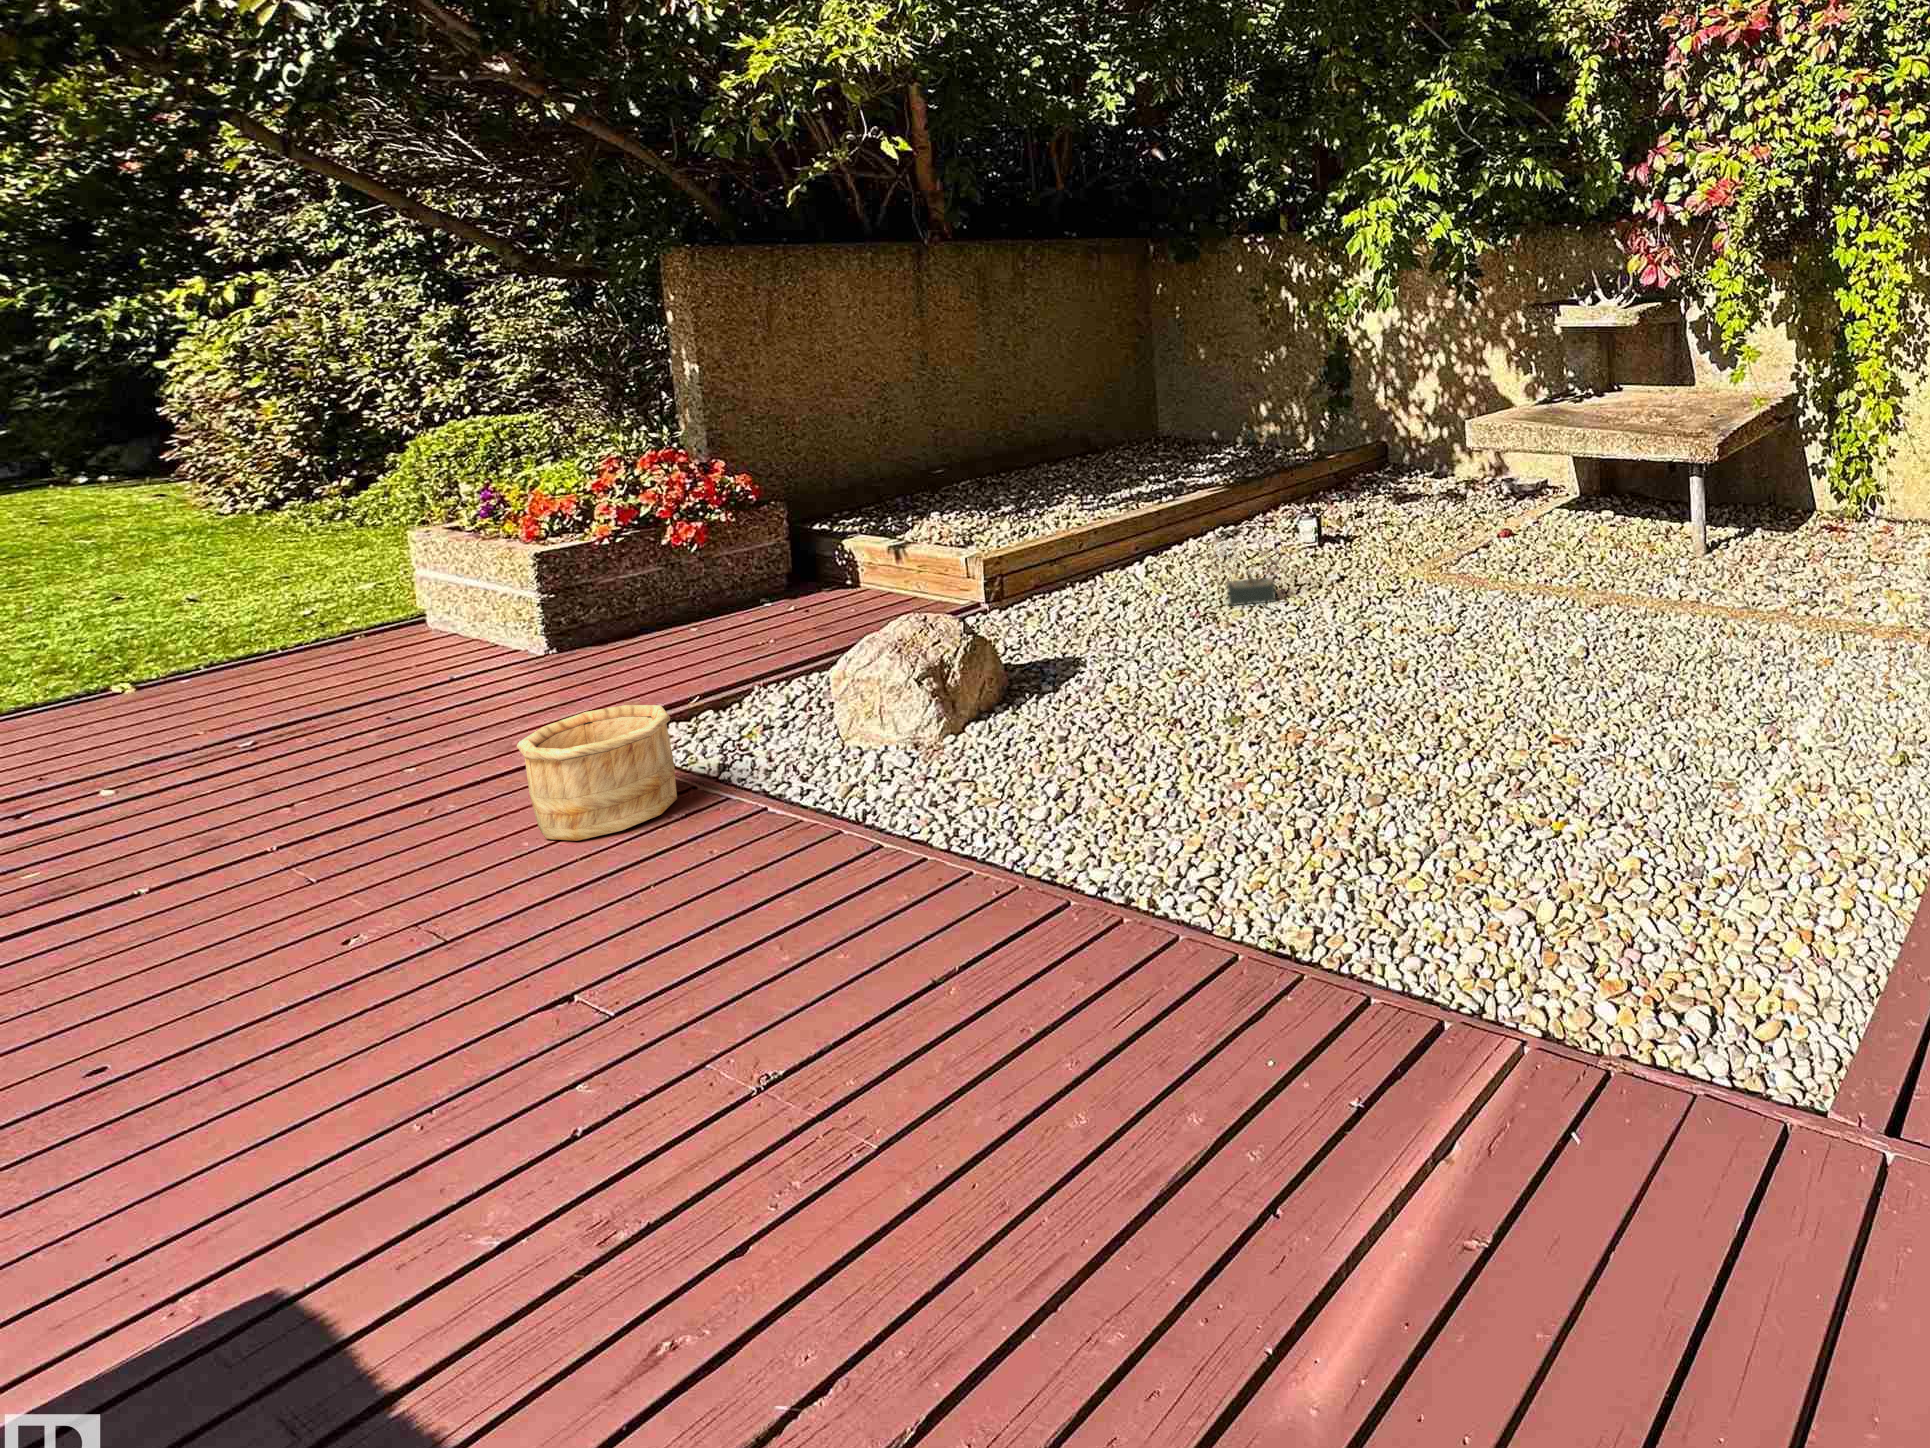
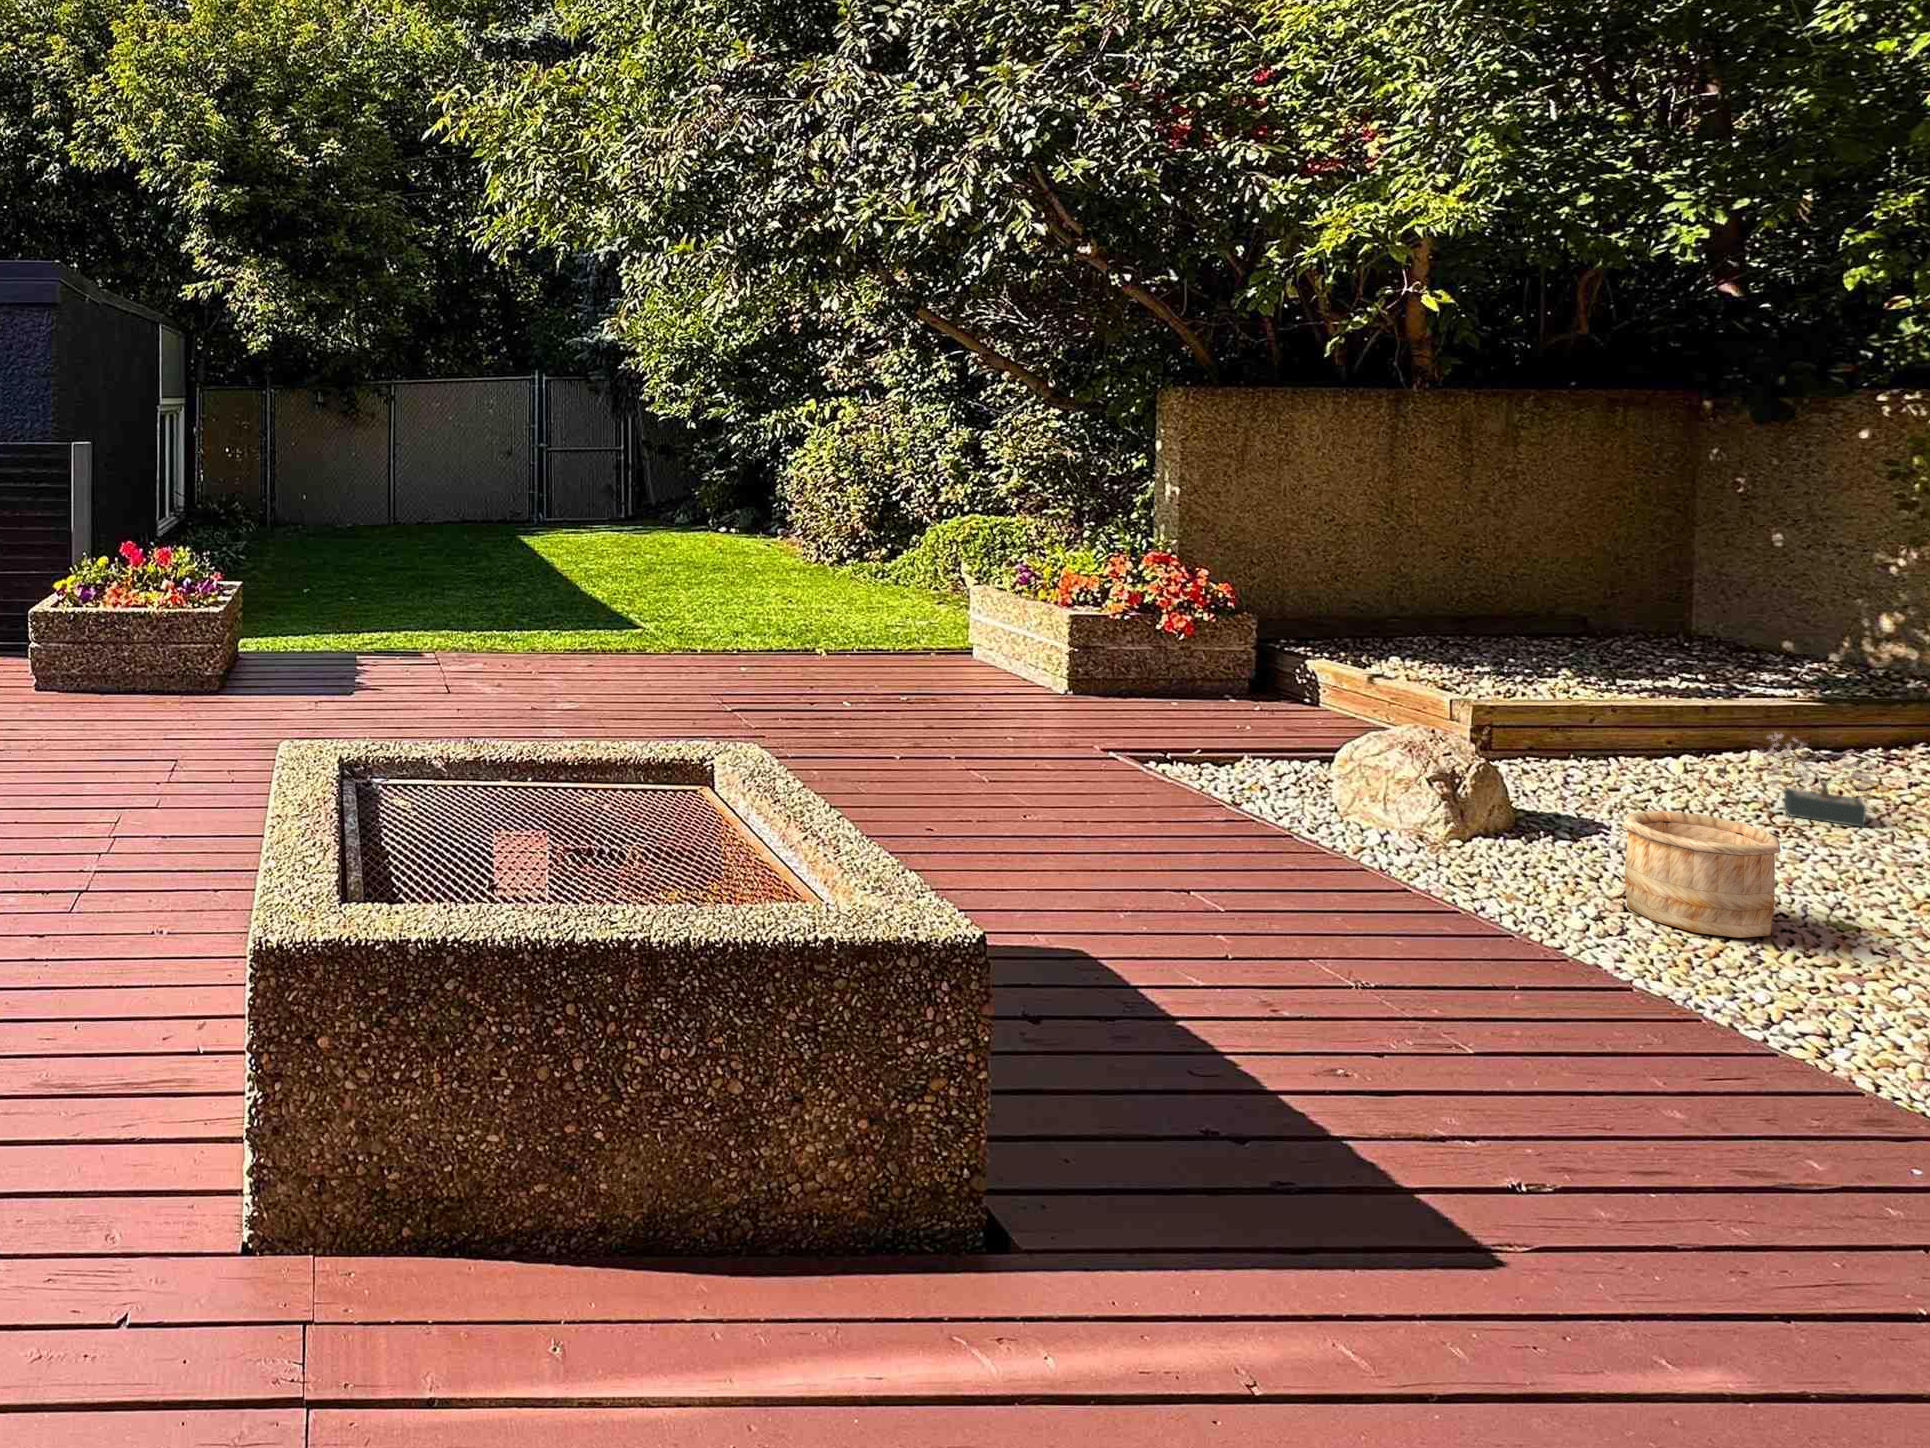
wooden bucket: present [517,705,677,841] -> present [1622,811,1780,938]

